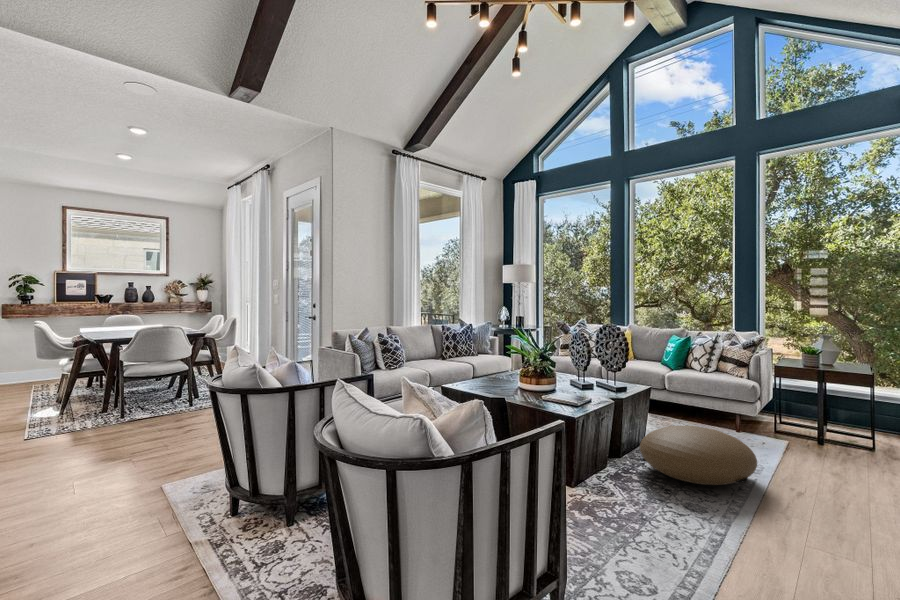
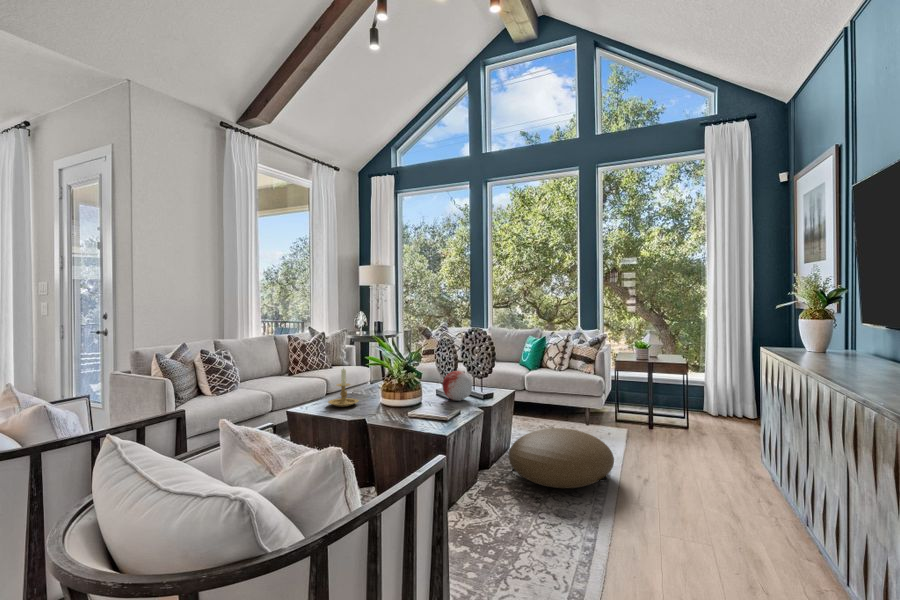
candle holder: none [474,353,500,387] -> present [328,369,359,407]
decorative orb: none [576,363,605,390] -> present [442,371,472,401]

